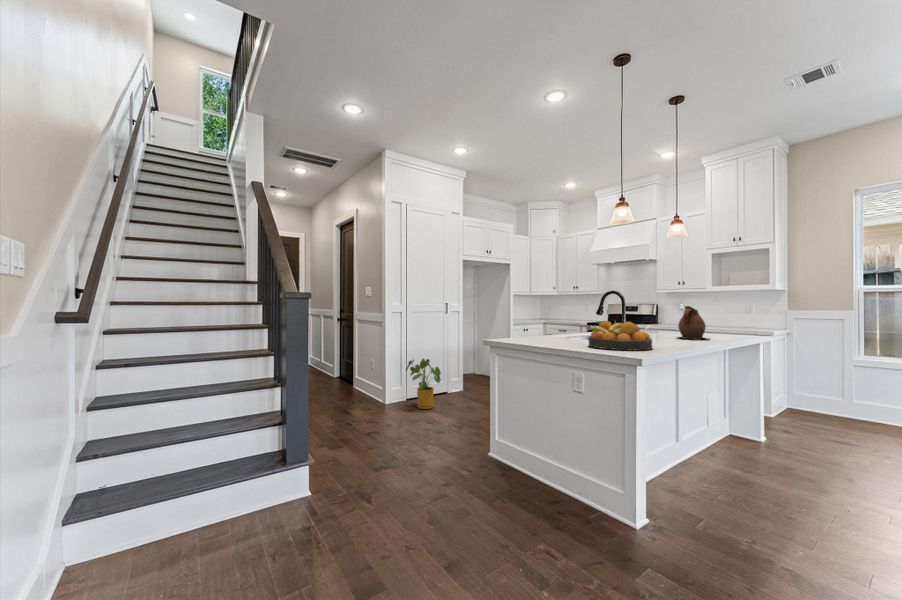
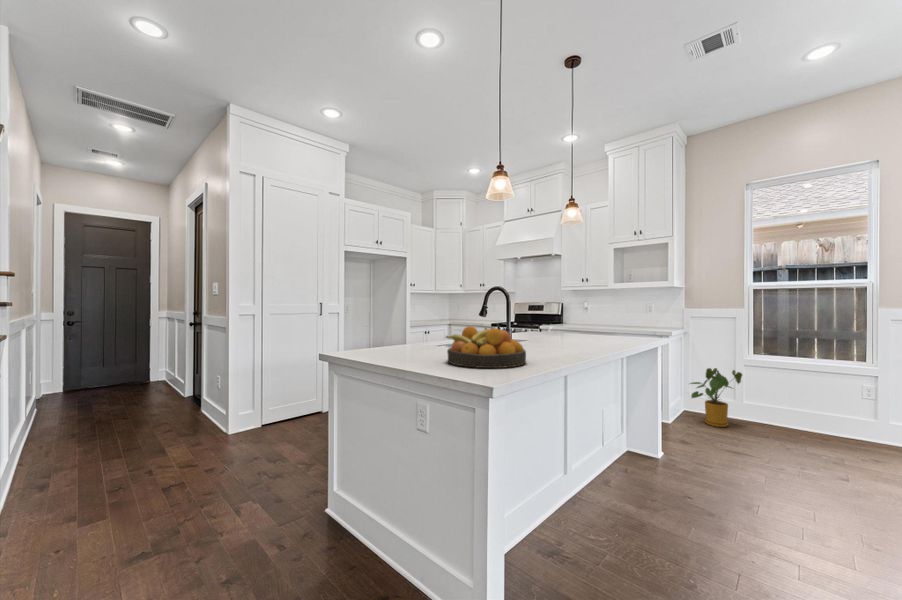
ceramic pitcher: present [678,306,708,339] -> none [566,306,605,346]
house plant: present [406,359,441,409] -> present [690,368,742,427]

